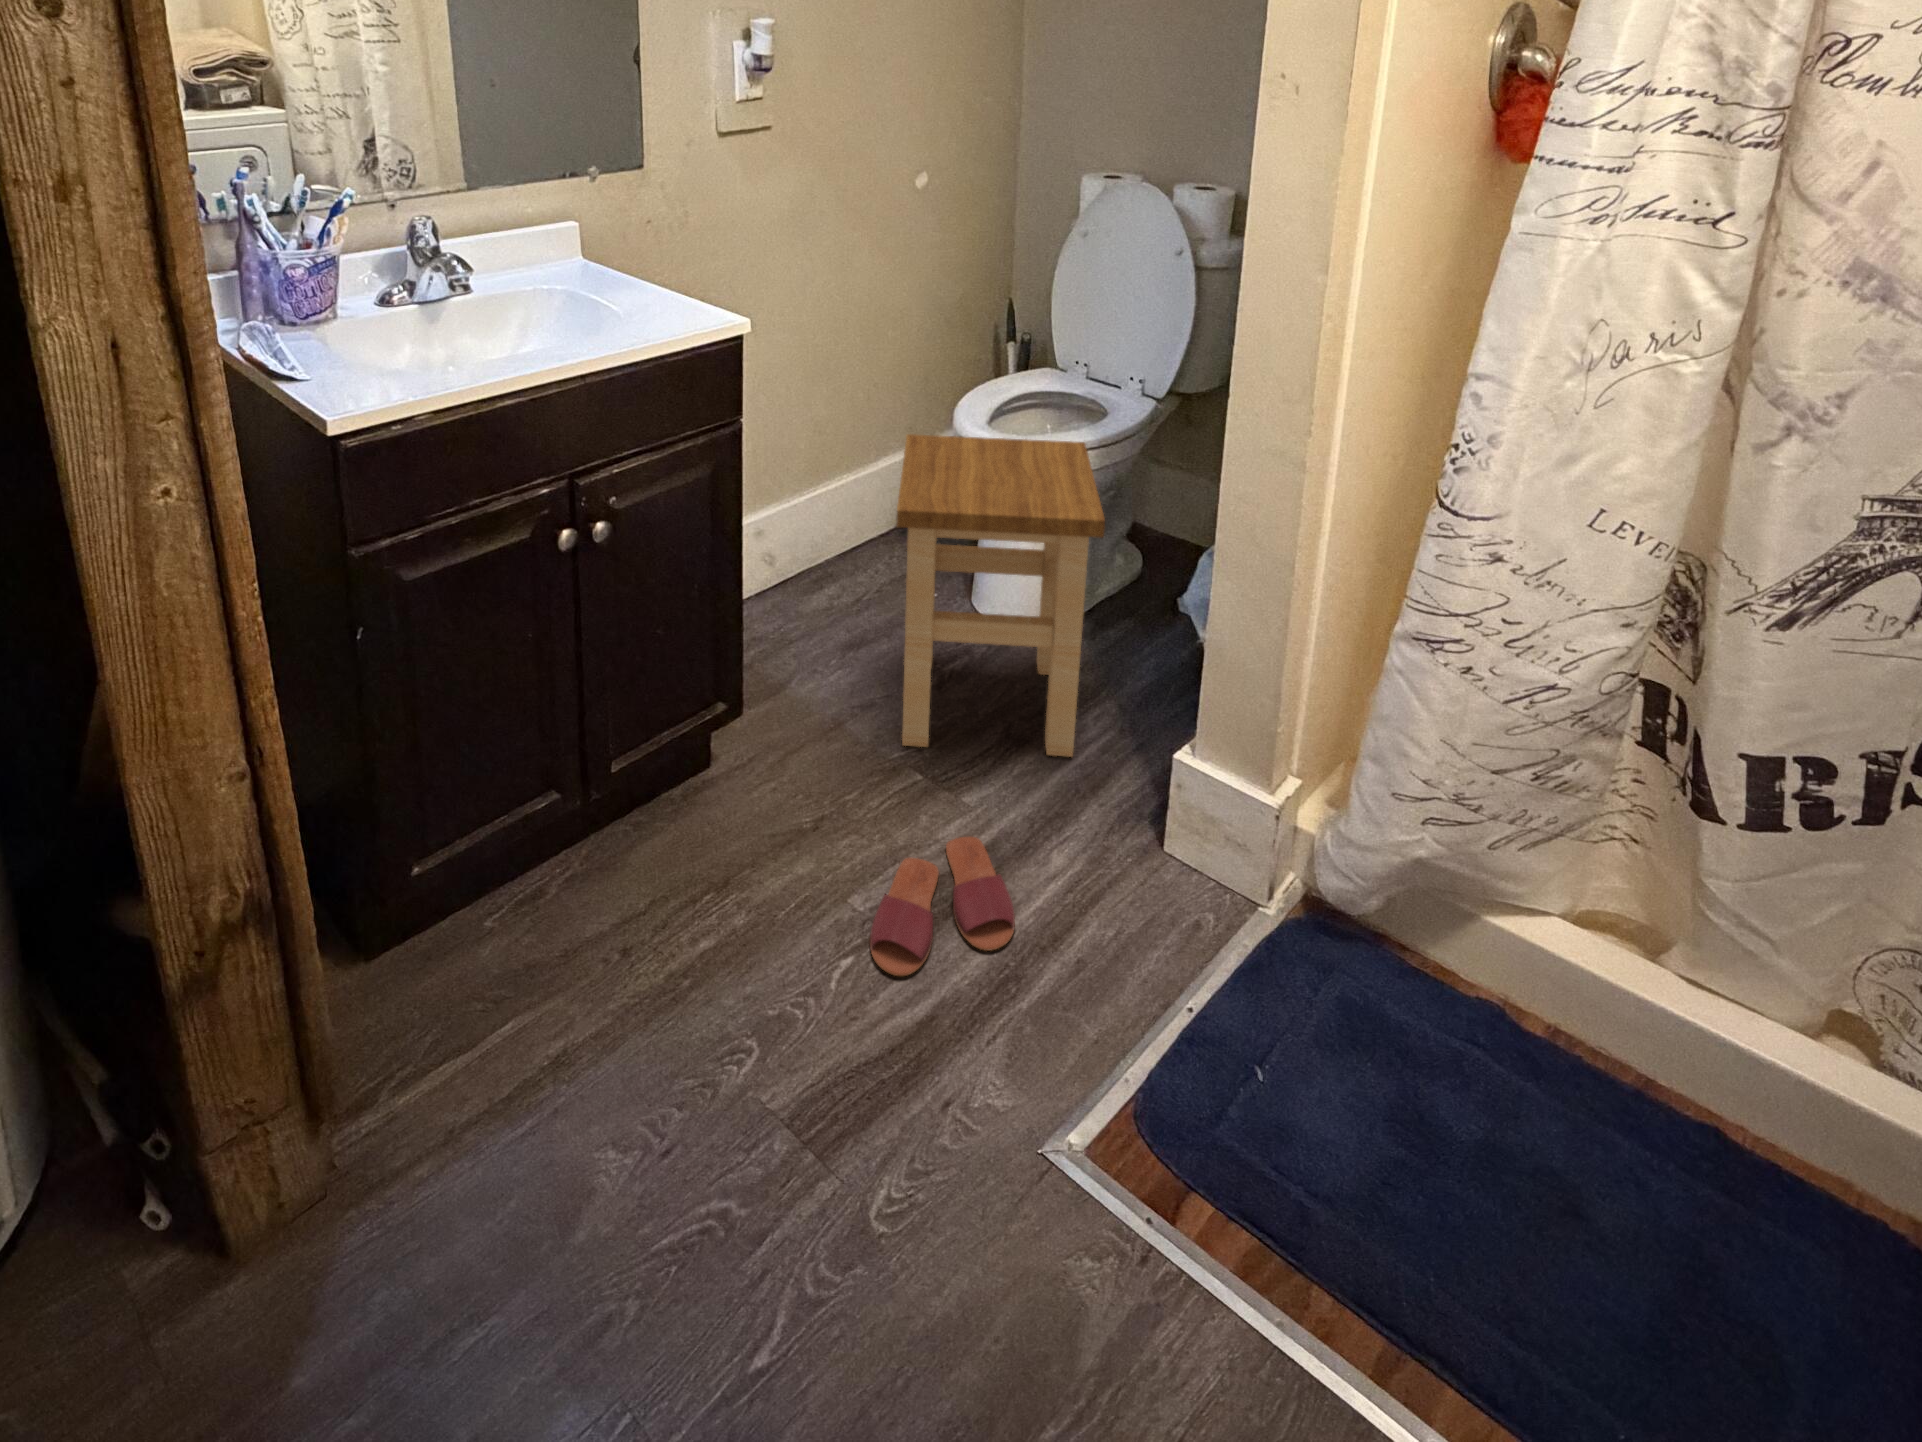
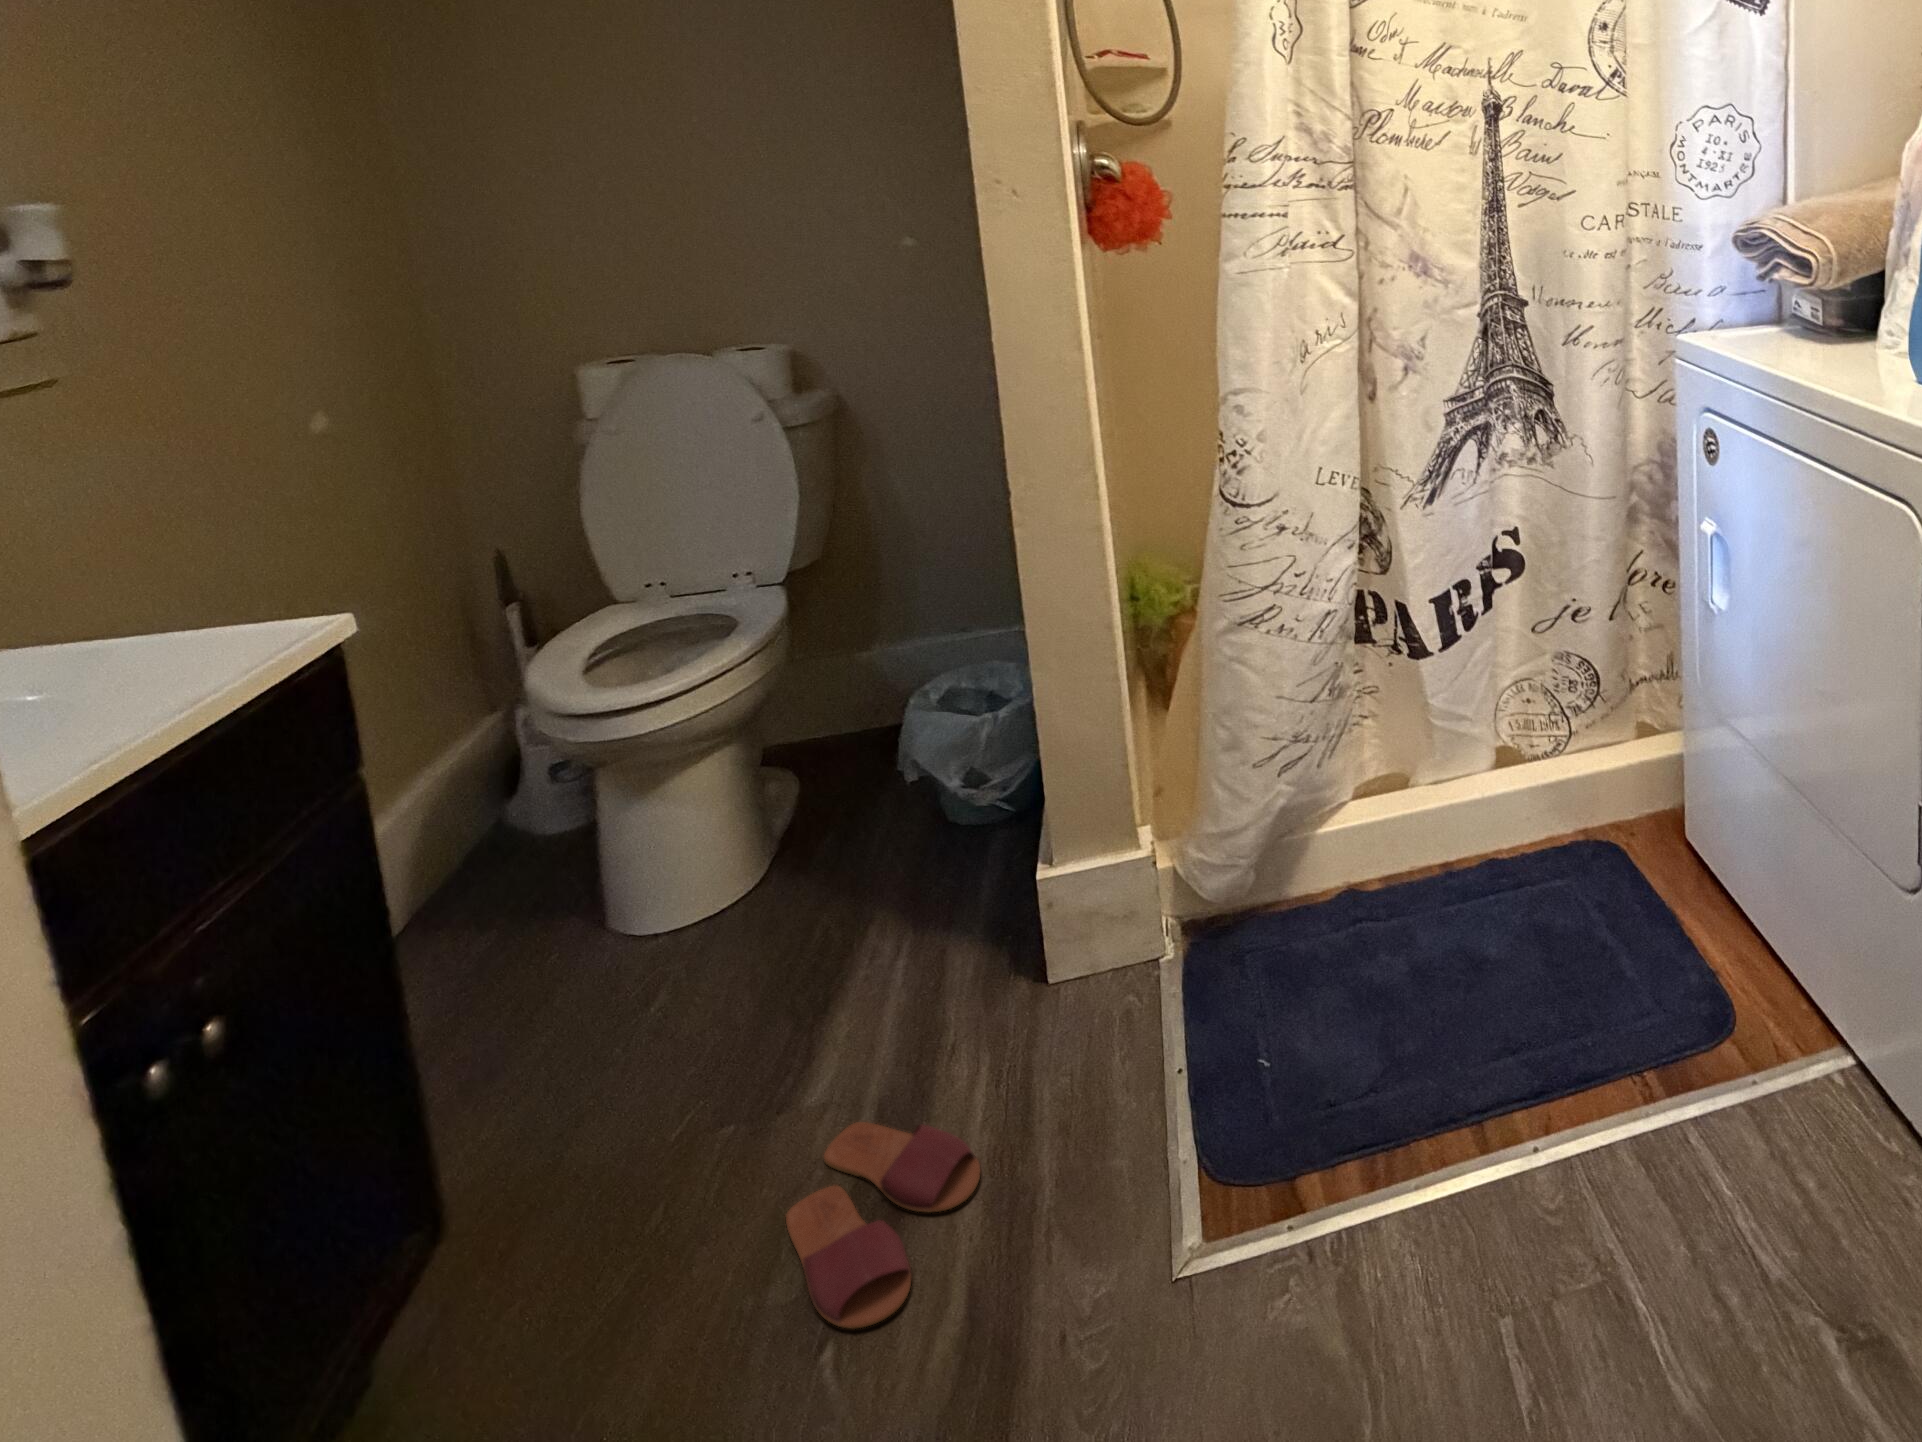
stool: present [896,434,1105,757] -> none [488,635,886,1122]

